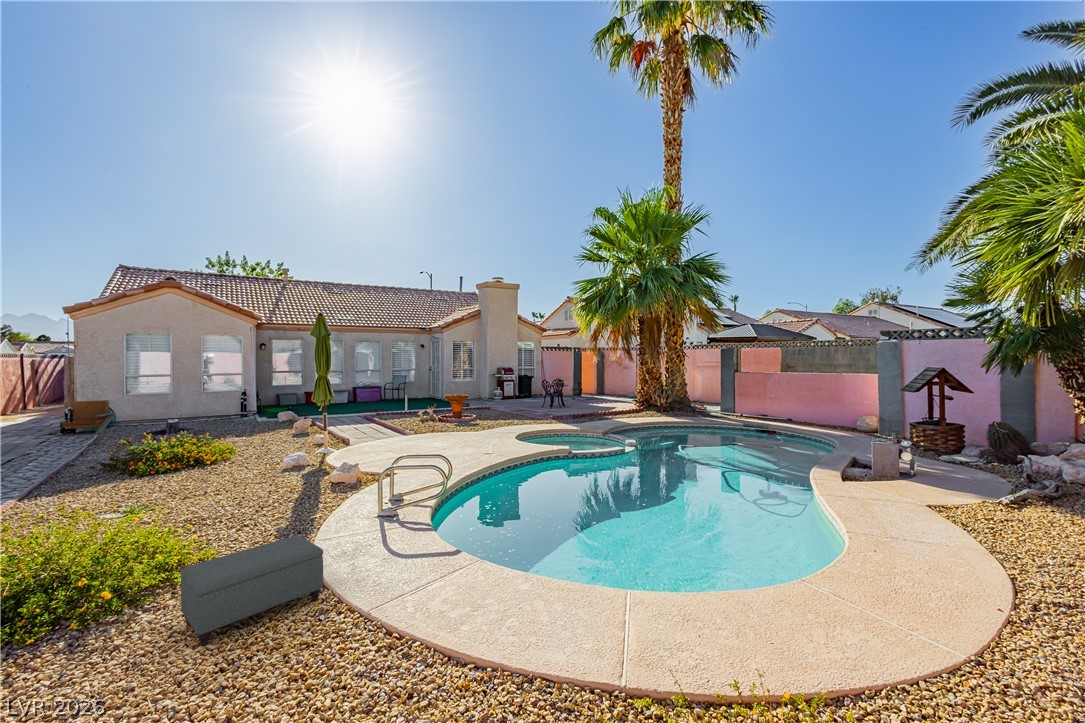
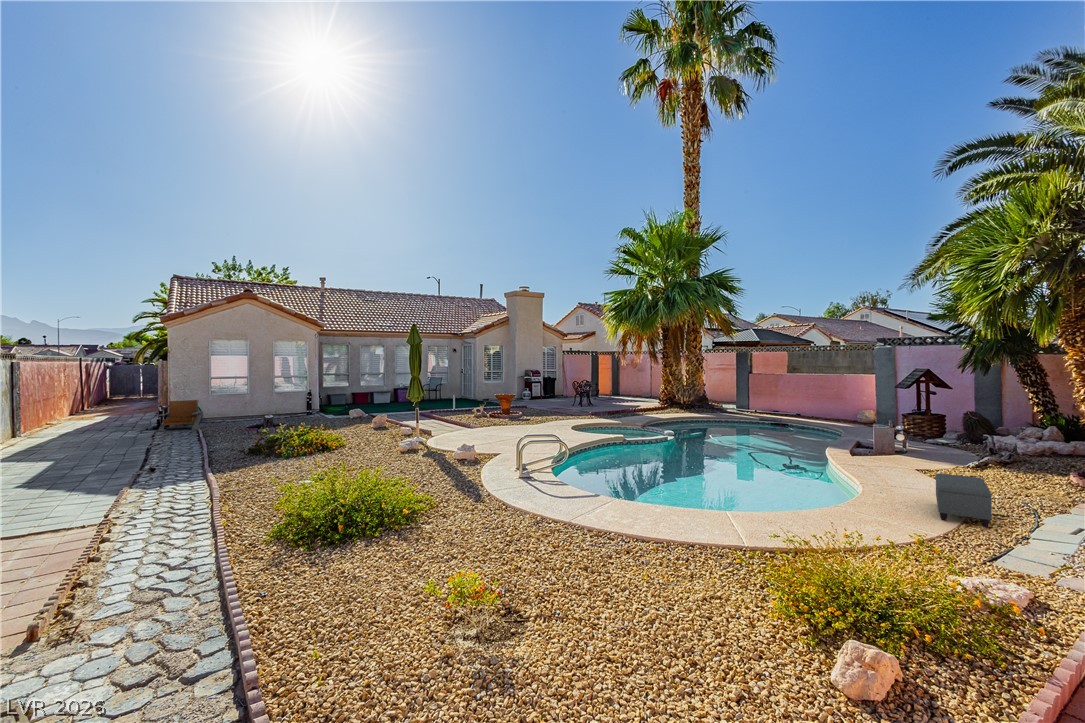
ottoman: present [180,536,323,646] -> present [936,473,992,527]

